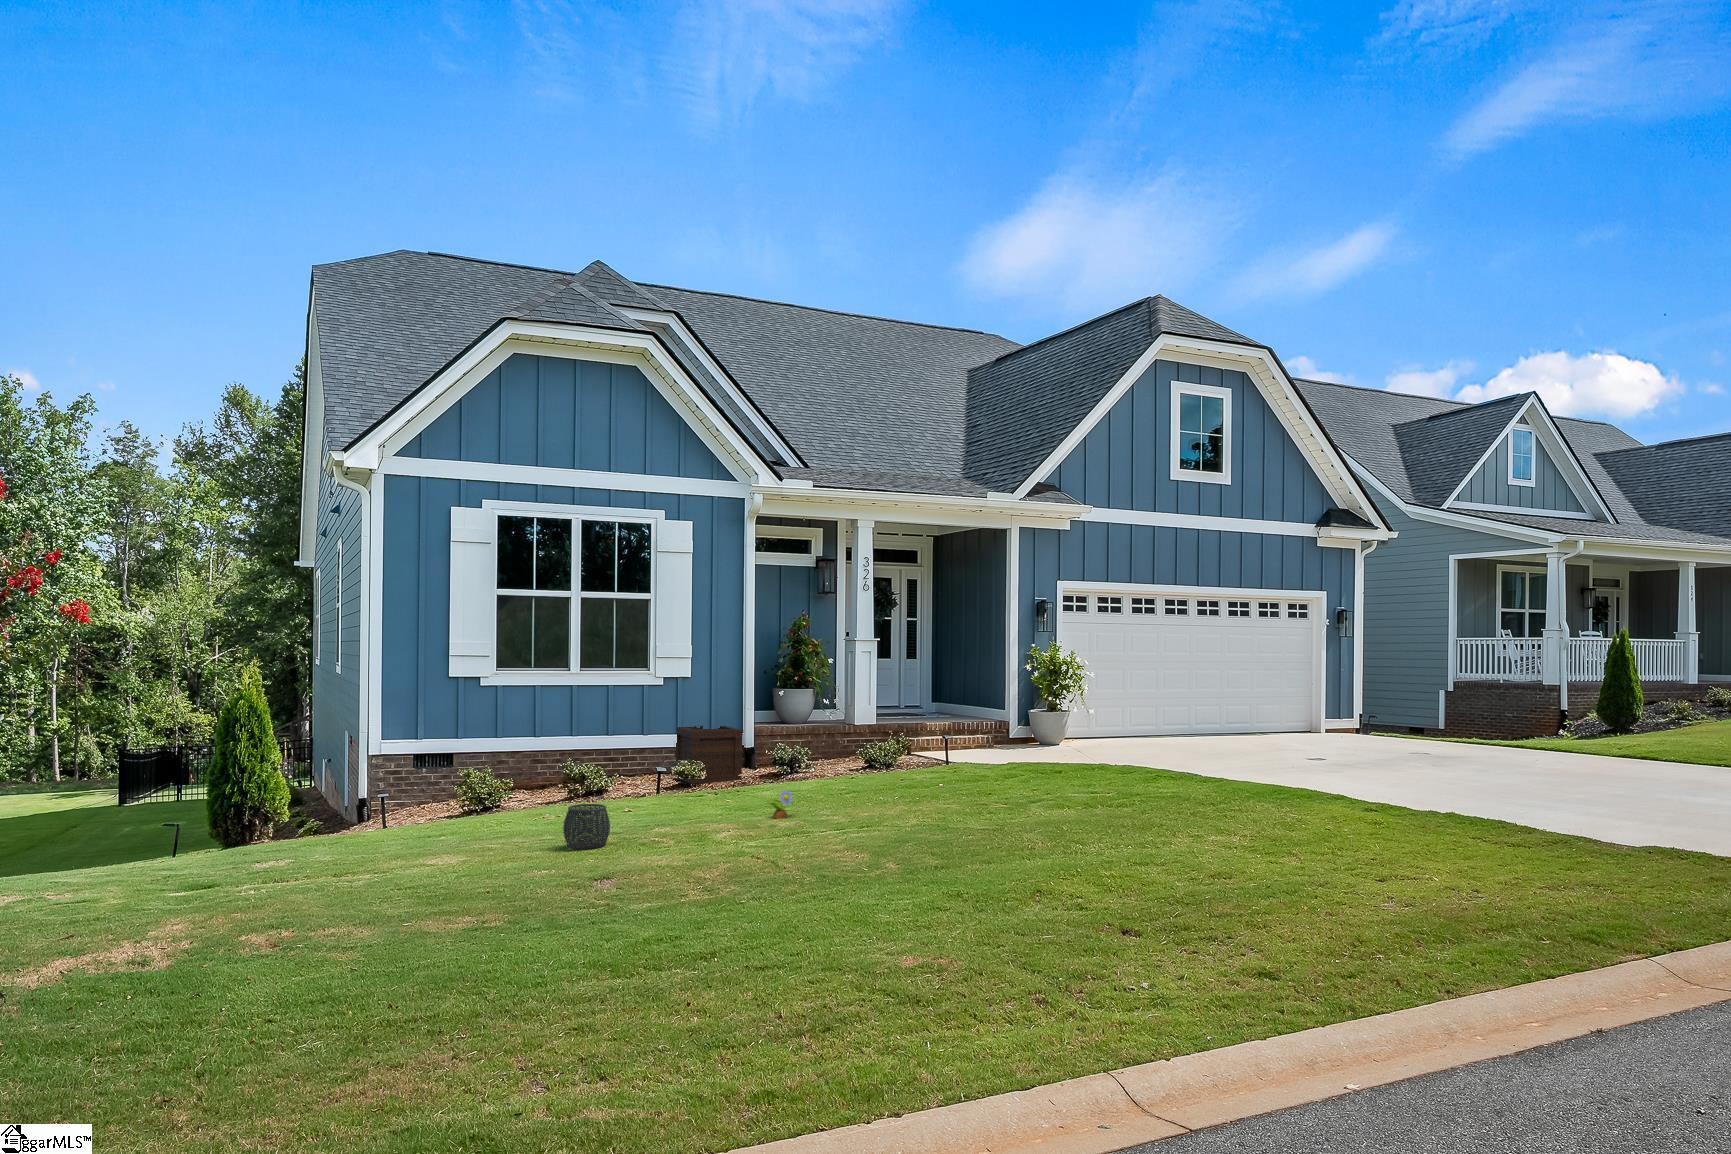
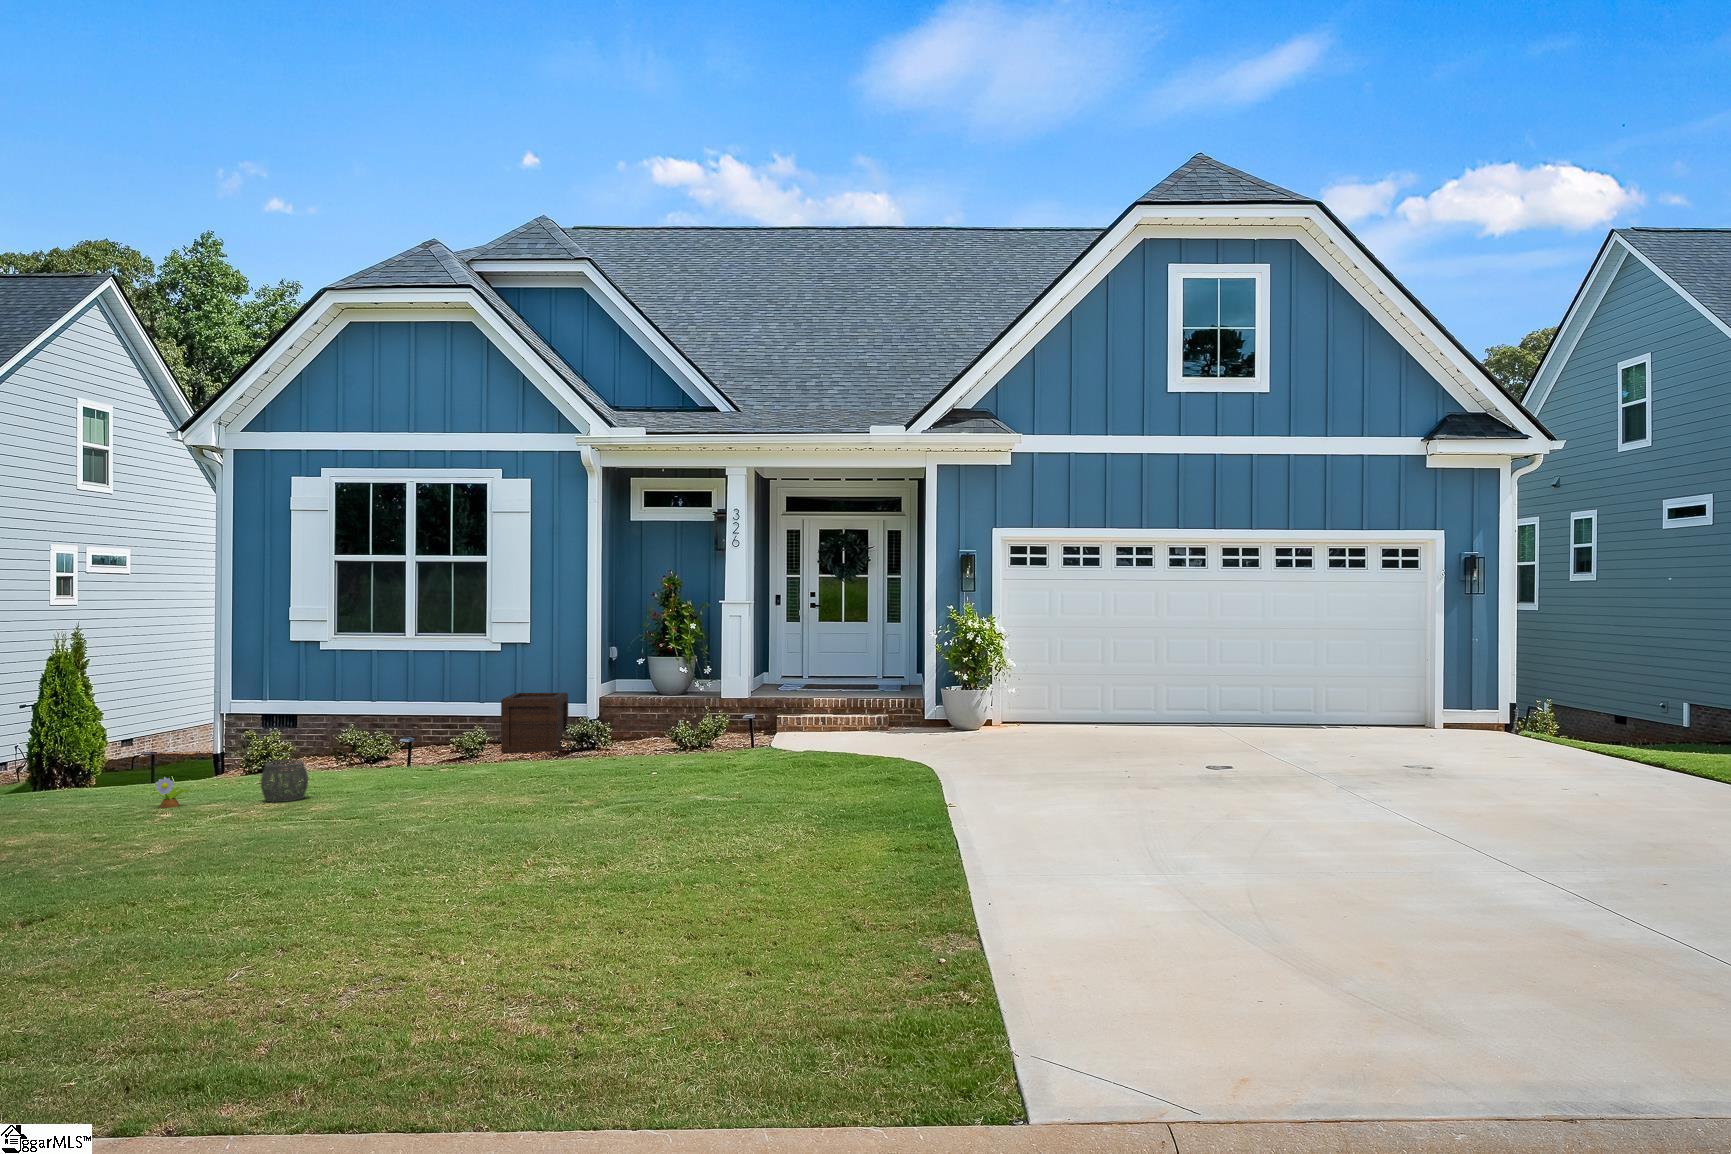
decorative plant: present [767,790,793,819] -> present [151,777,190,808]
woven basket: present [563,804,610,849] -> present [261,760,308,802]

